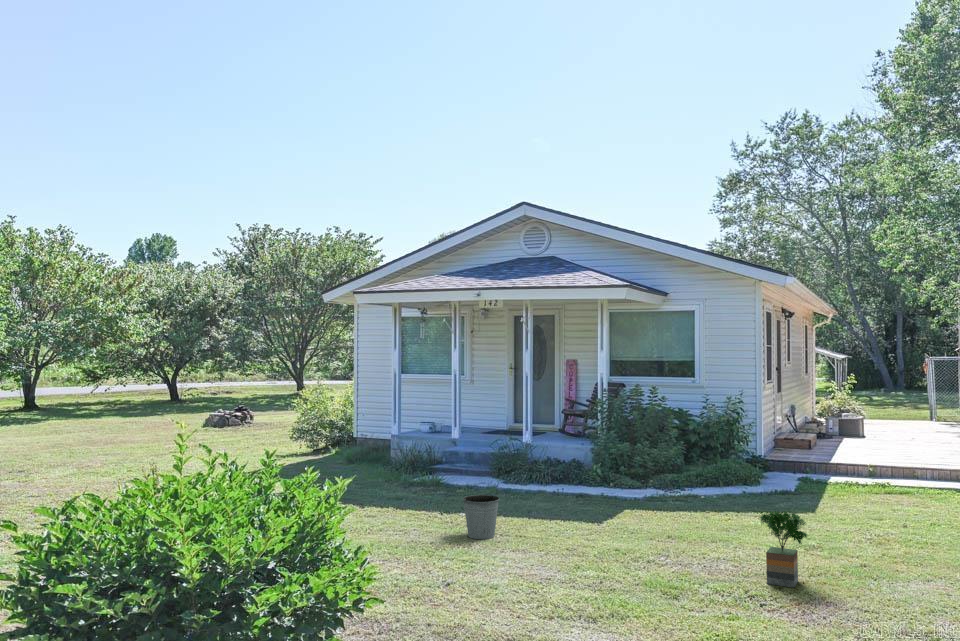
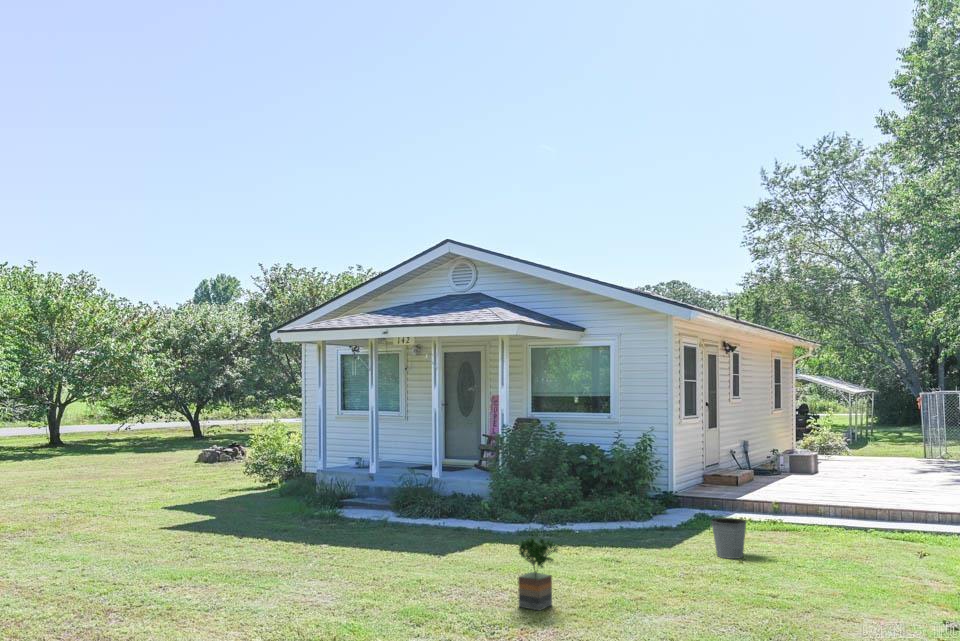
bucket: present [461,495,499,539] -> present [711,518,746,559]

